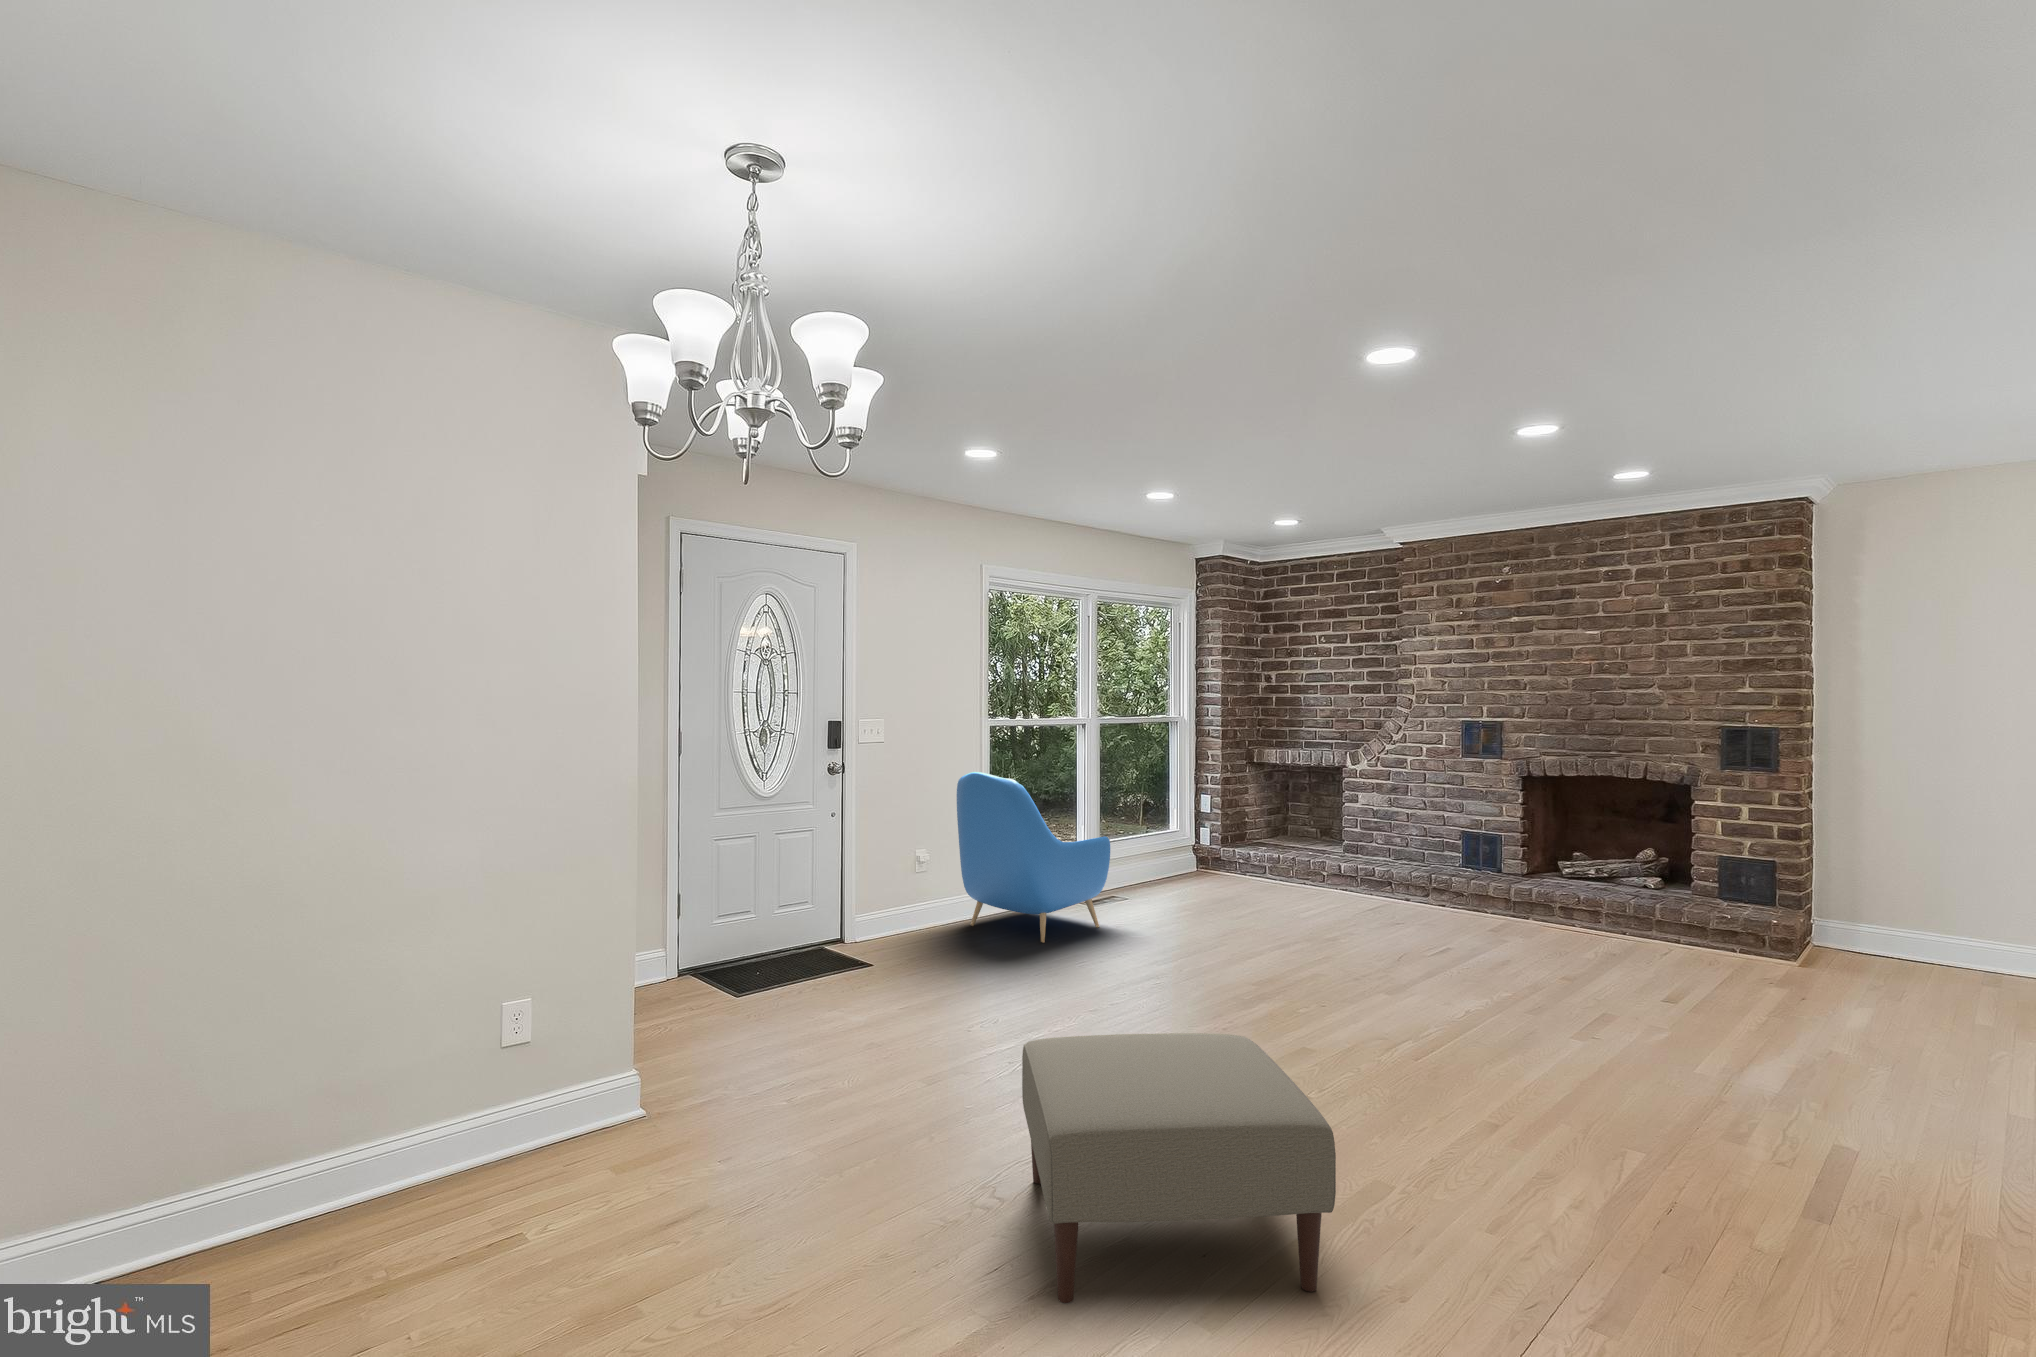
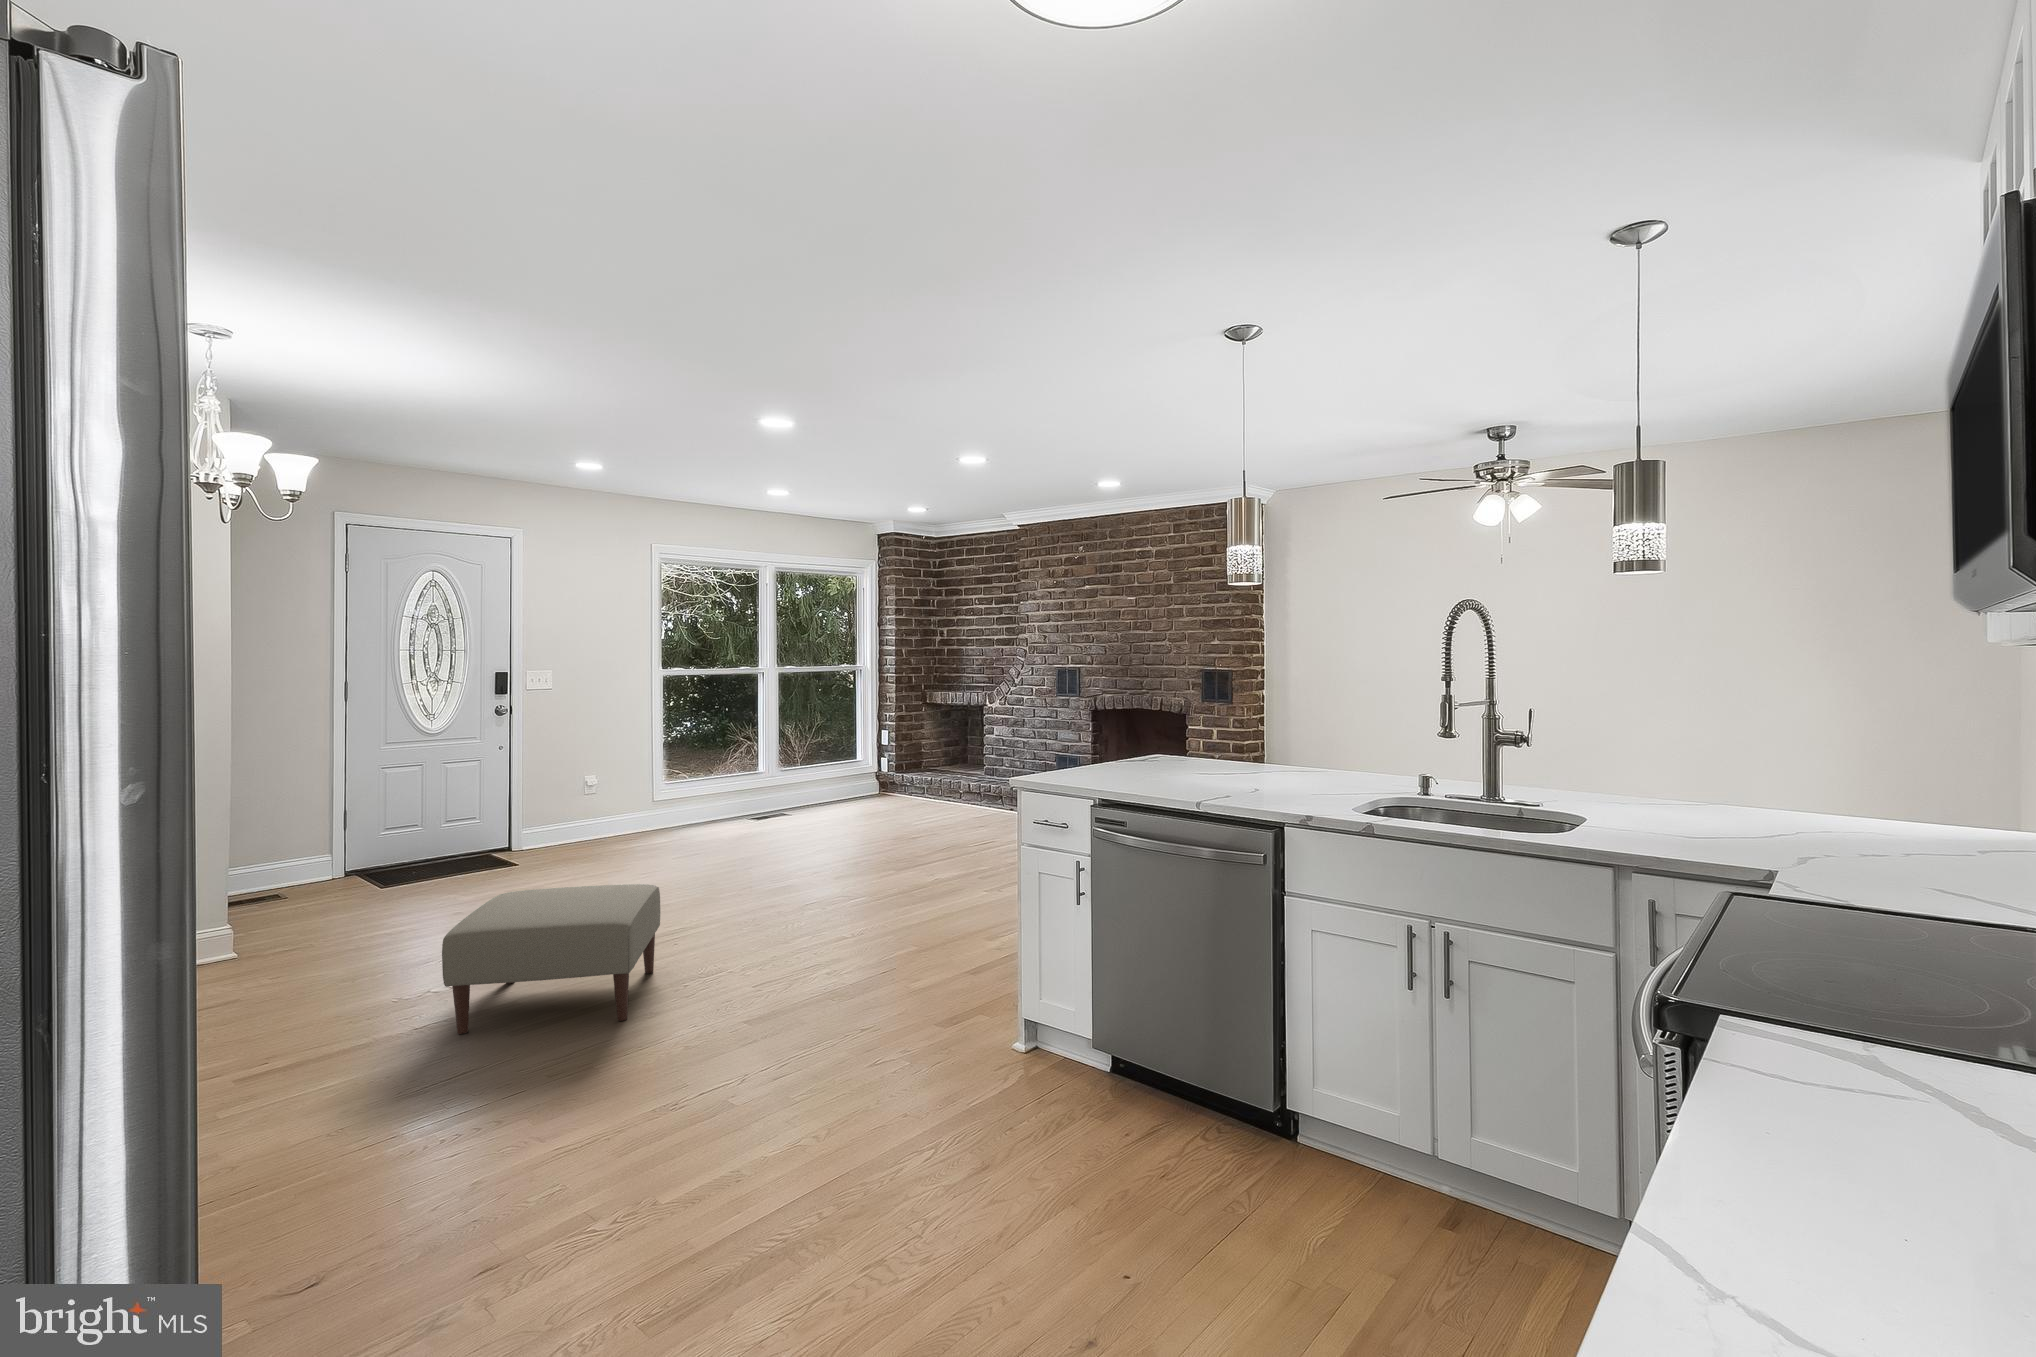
armchair: present [957,772,1110,942] -> none [618,717,749,848]

